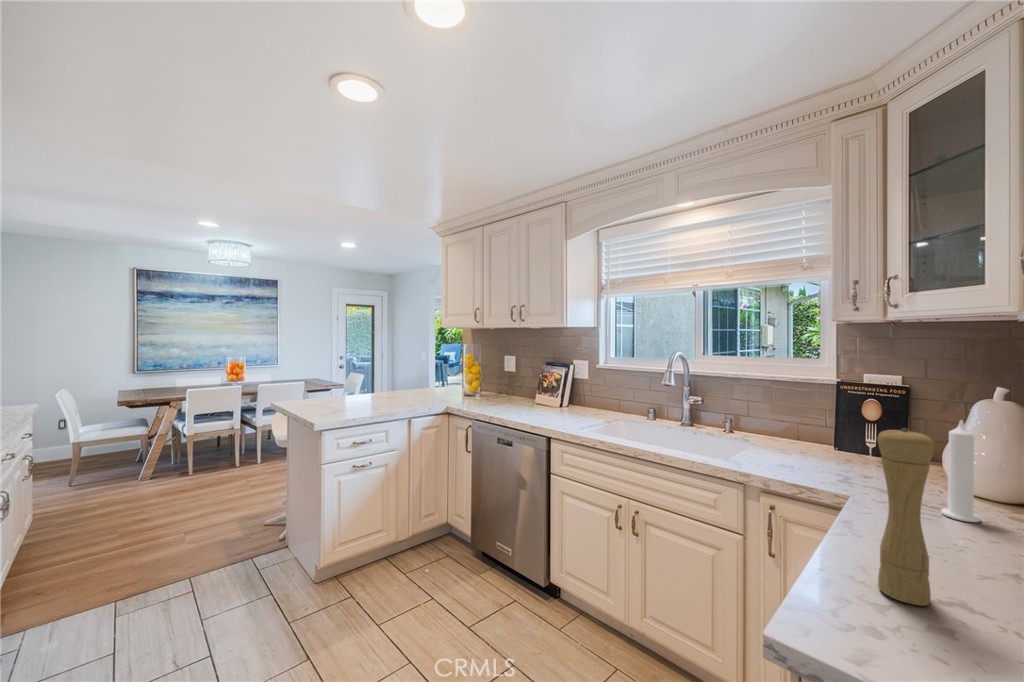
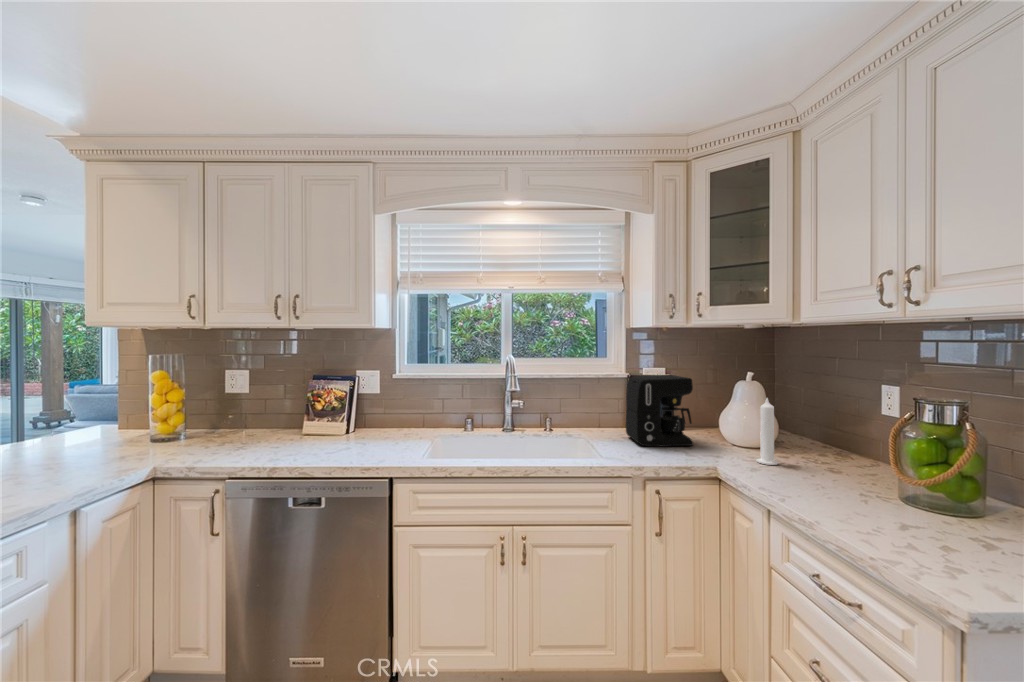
coffee maker: none [796,381,902,477] -> present [626,375,693,446]
pepper mill: present [878,428,934,606] -> none [865,408,905,533]

